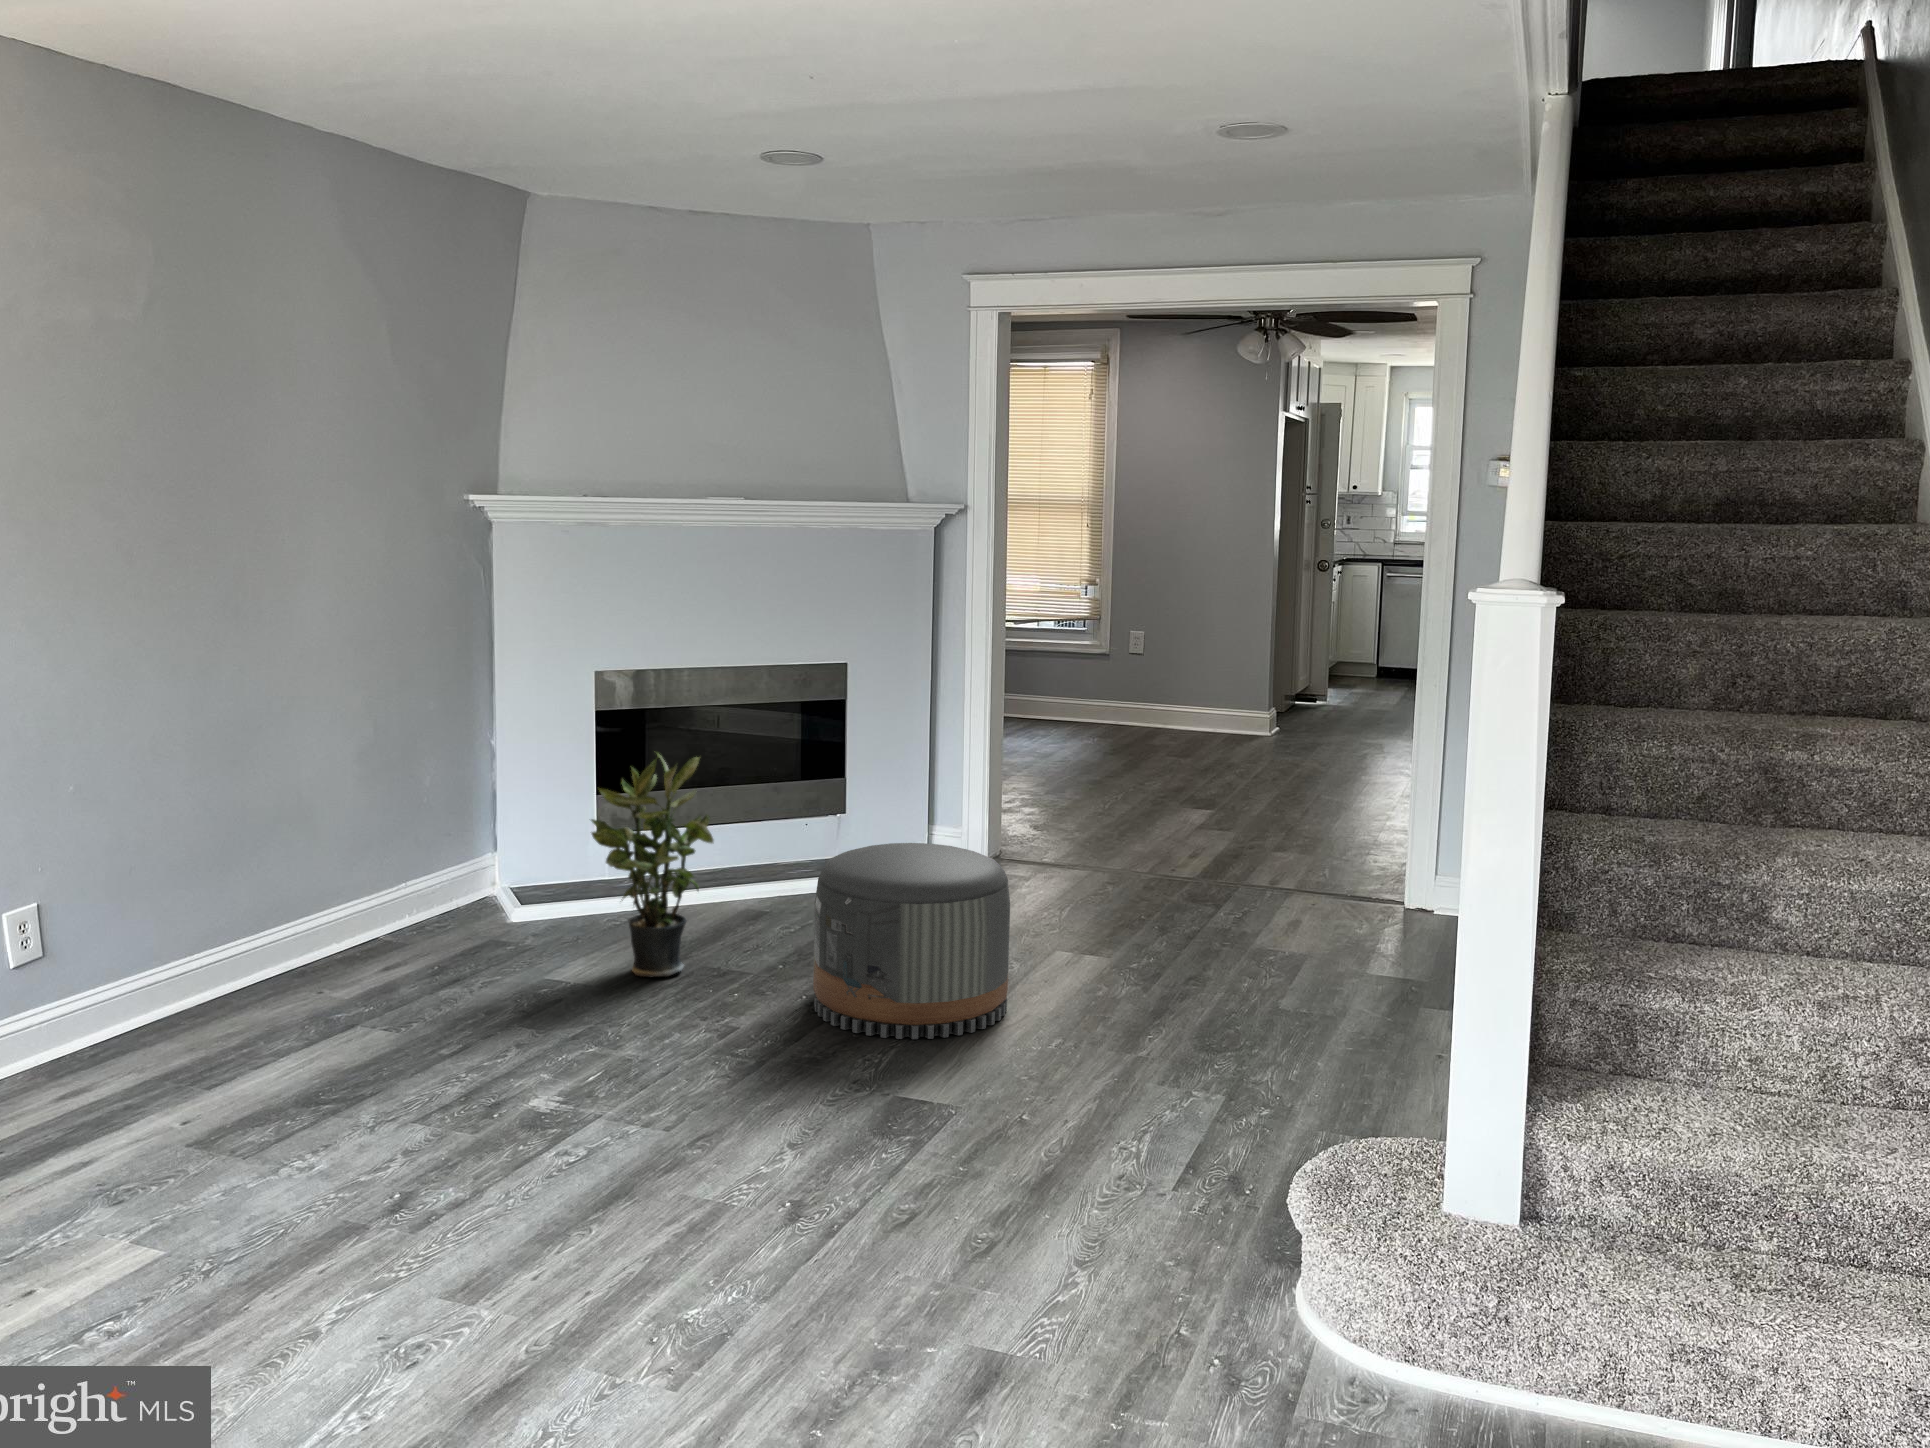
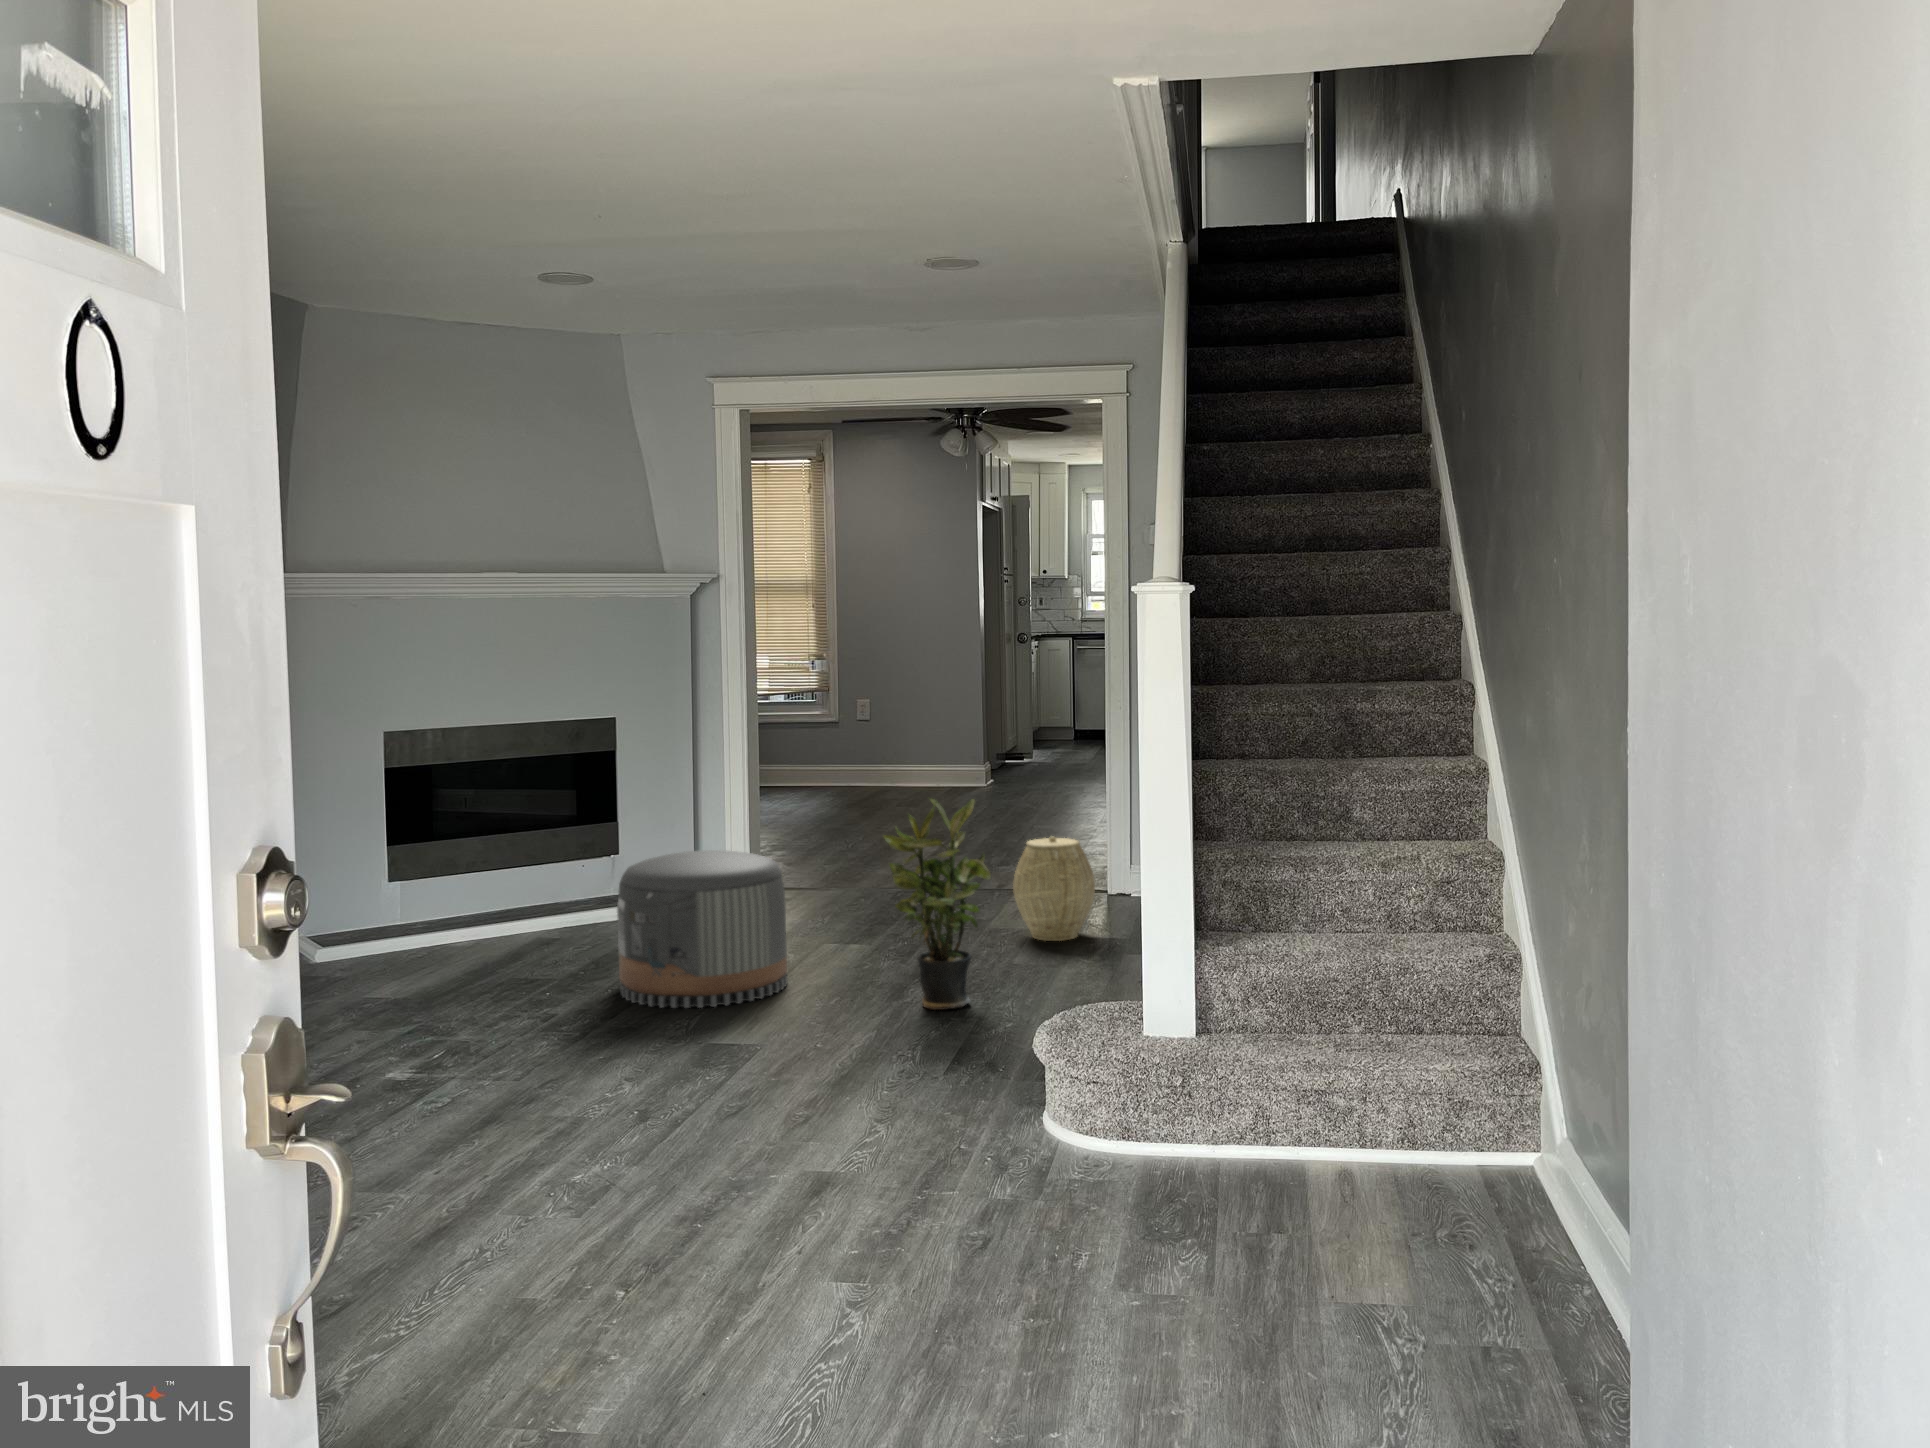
potted plant: present [591,753,713,977] -> present [884,798,991,1010]
woven basket: none [1289,850,1390,978] -> present [1013,836,1095,941]

